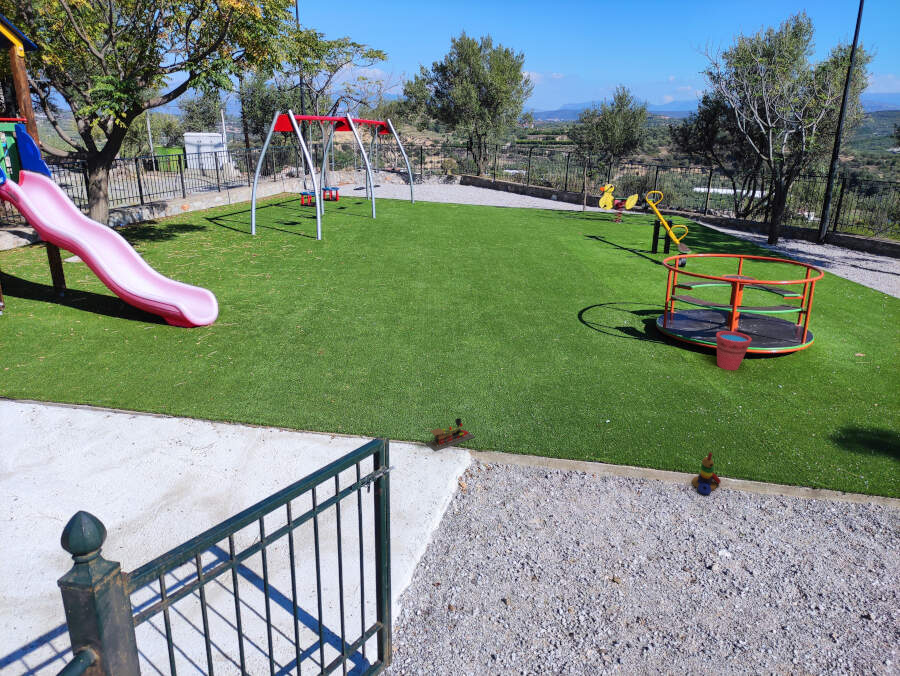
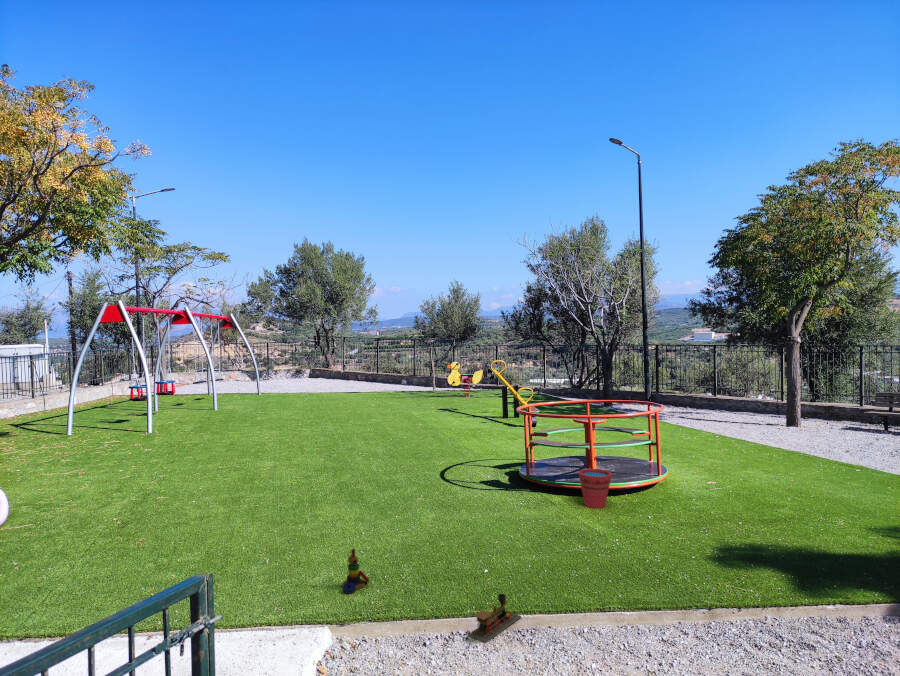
toy train: present [426,418,475,451] -> present [468,594,521,643]
stacking toy: present [692,453,721,495] -> present [342,549,369,594]

